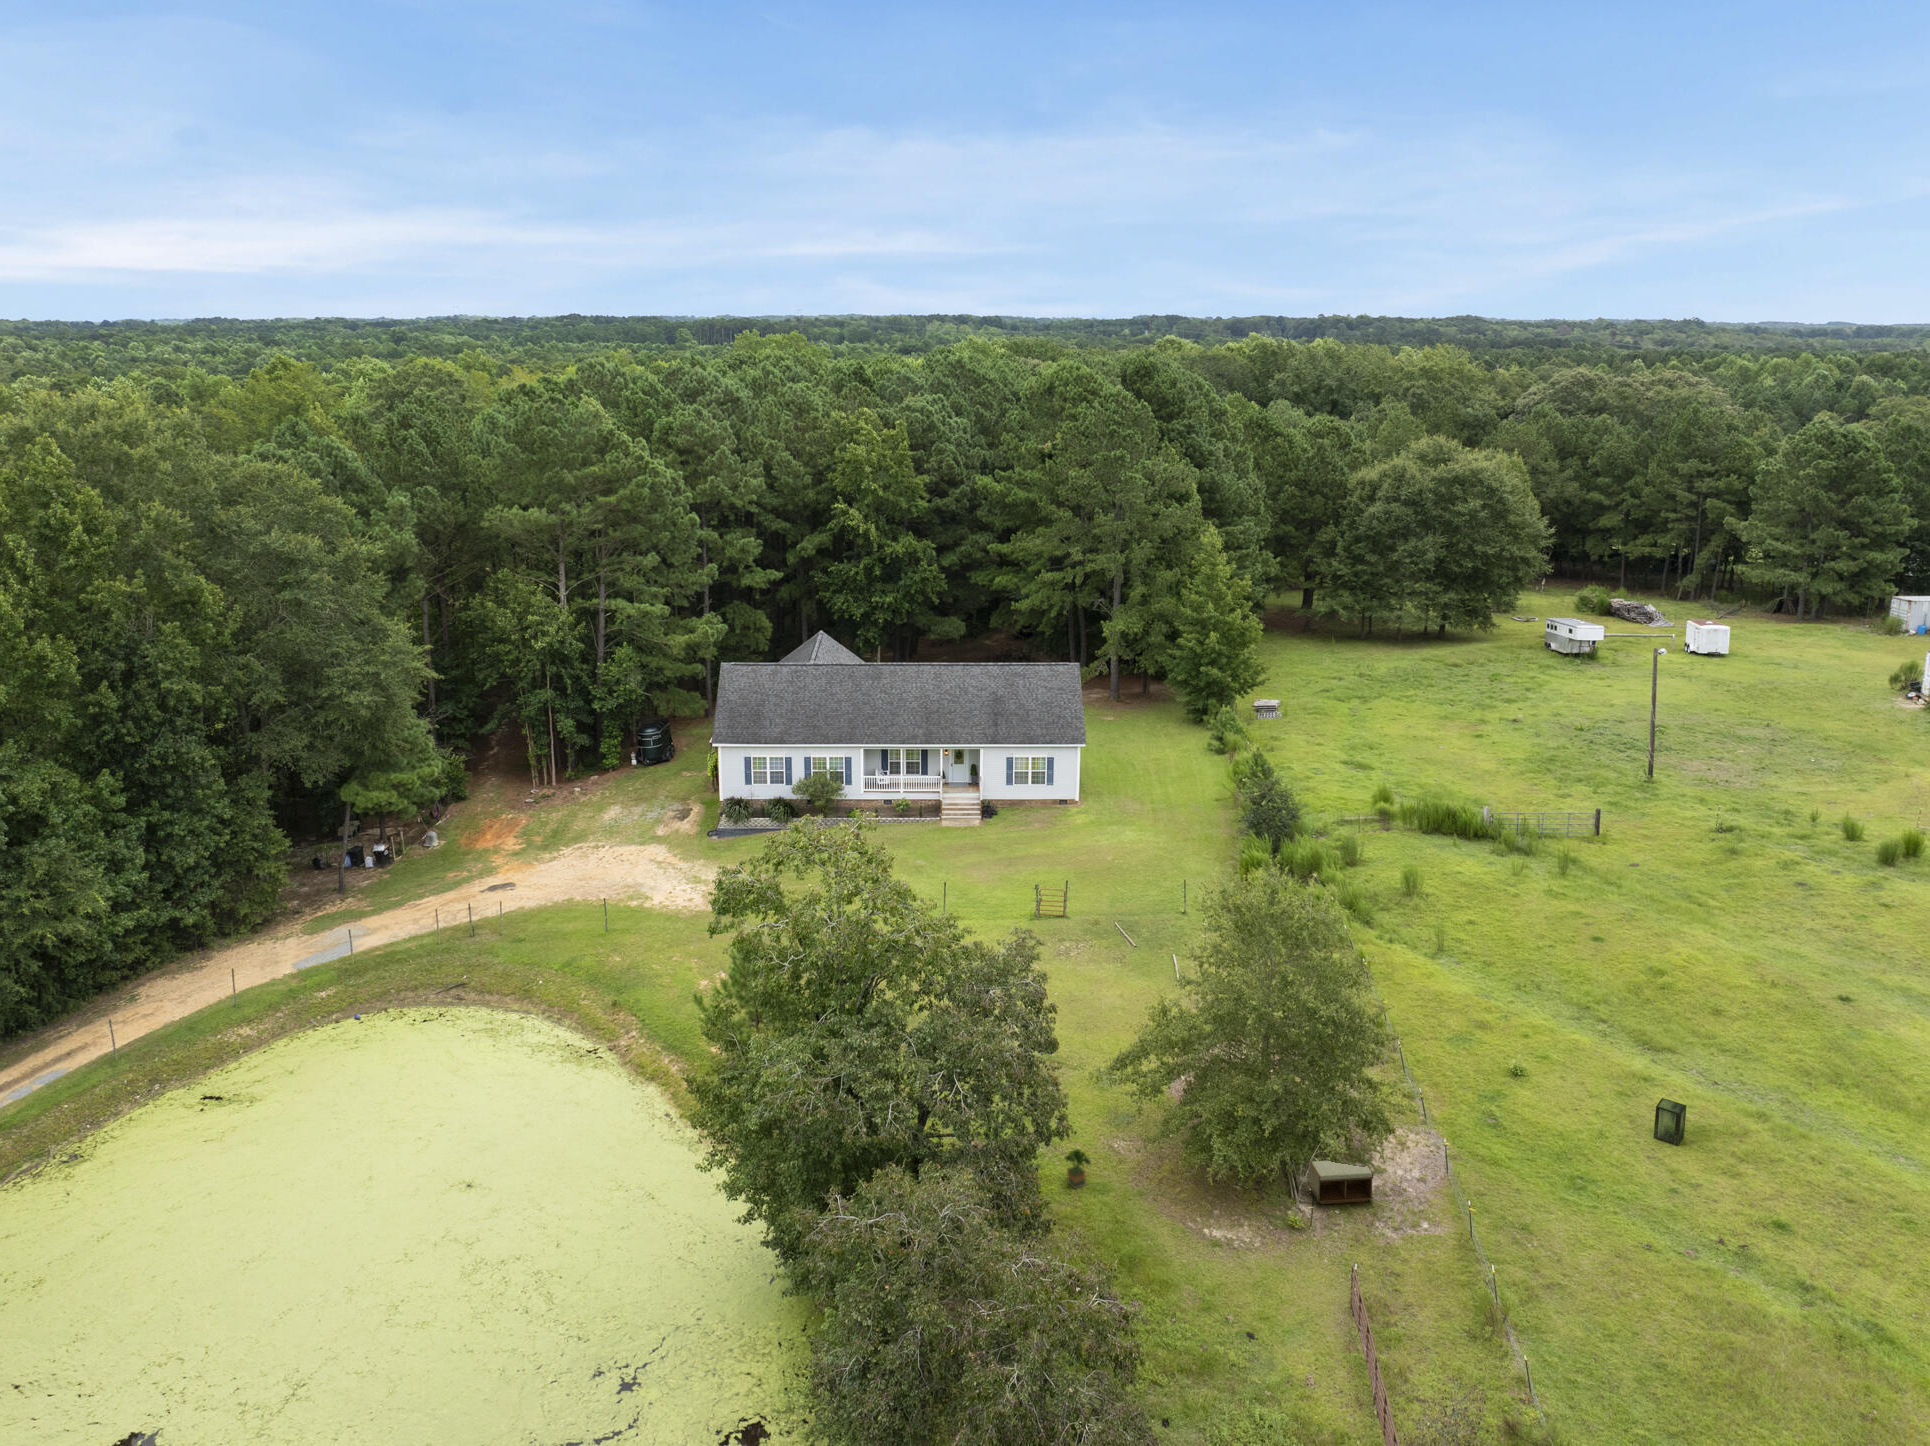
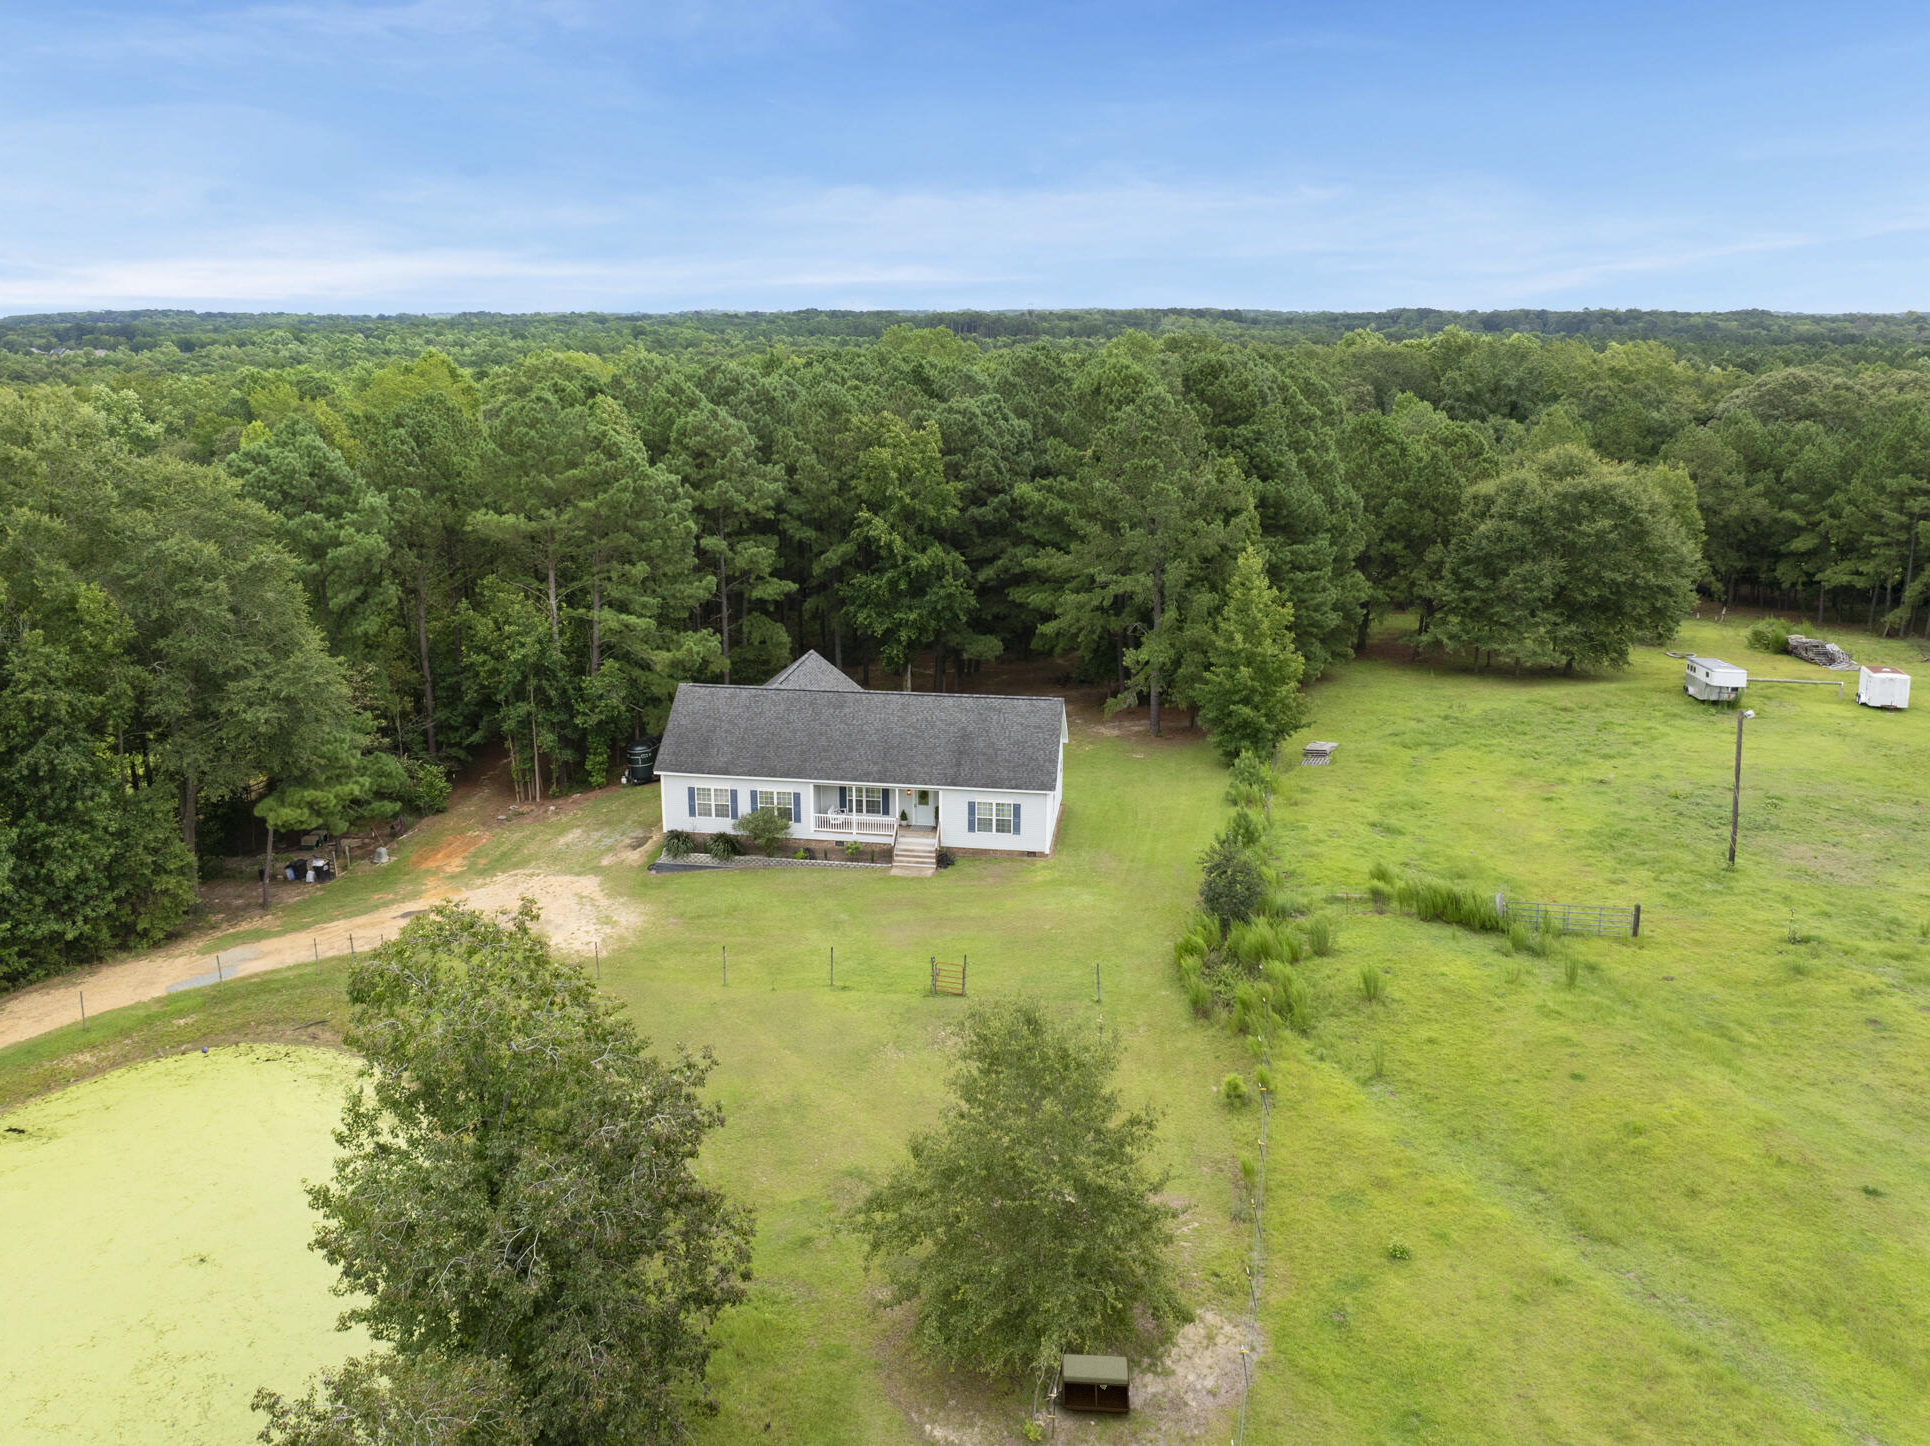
storage box: present [1654,1098,1686,1146] -> none [1525,1315,1568,1382]
potted tree: present [1065,1149,1090,1189] -> none [784,1303,814,1352]

